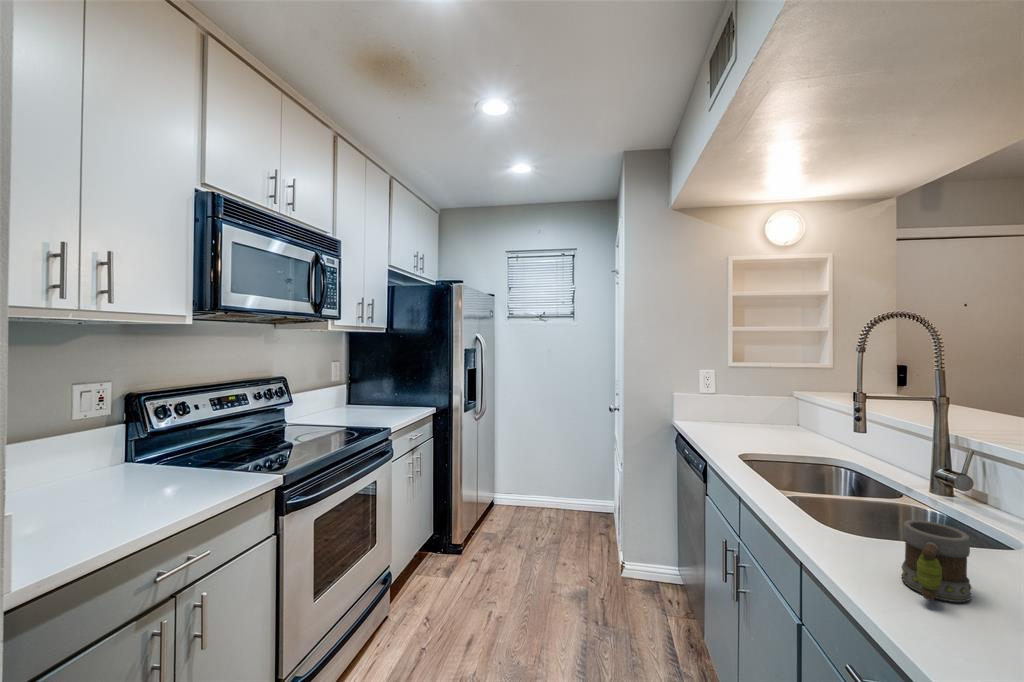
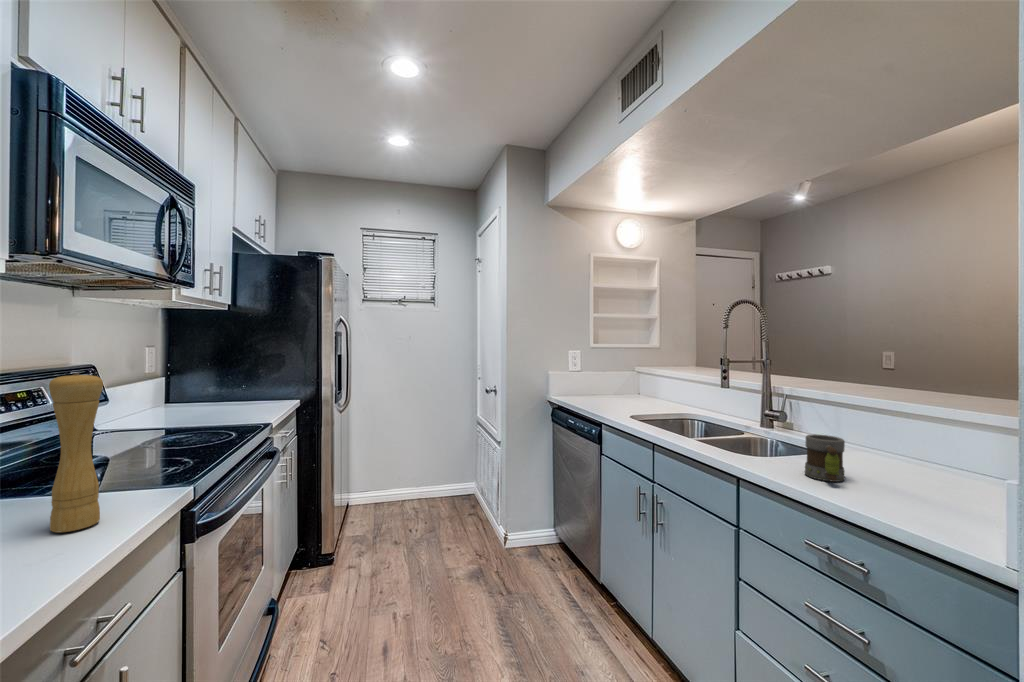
pepper mill: none [180,390,212,497] -> present [49,373,103,532]

